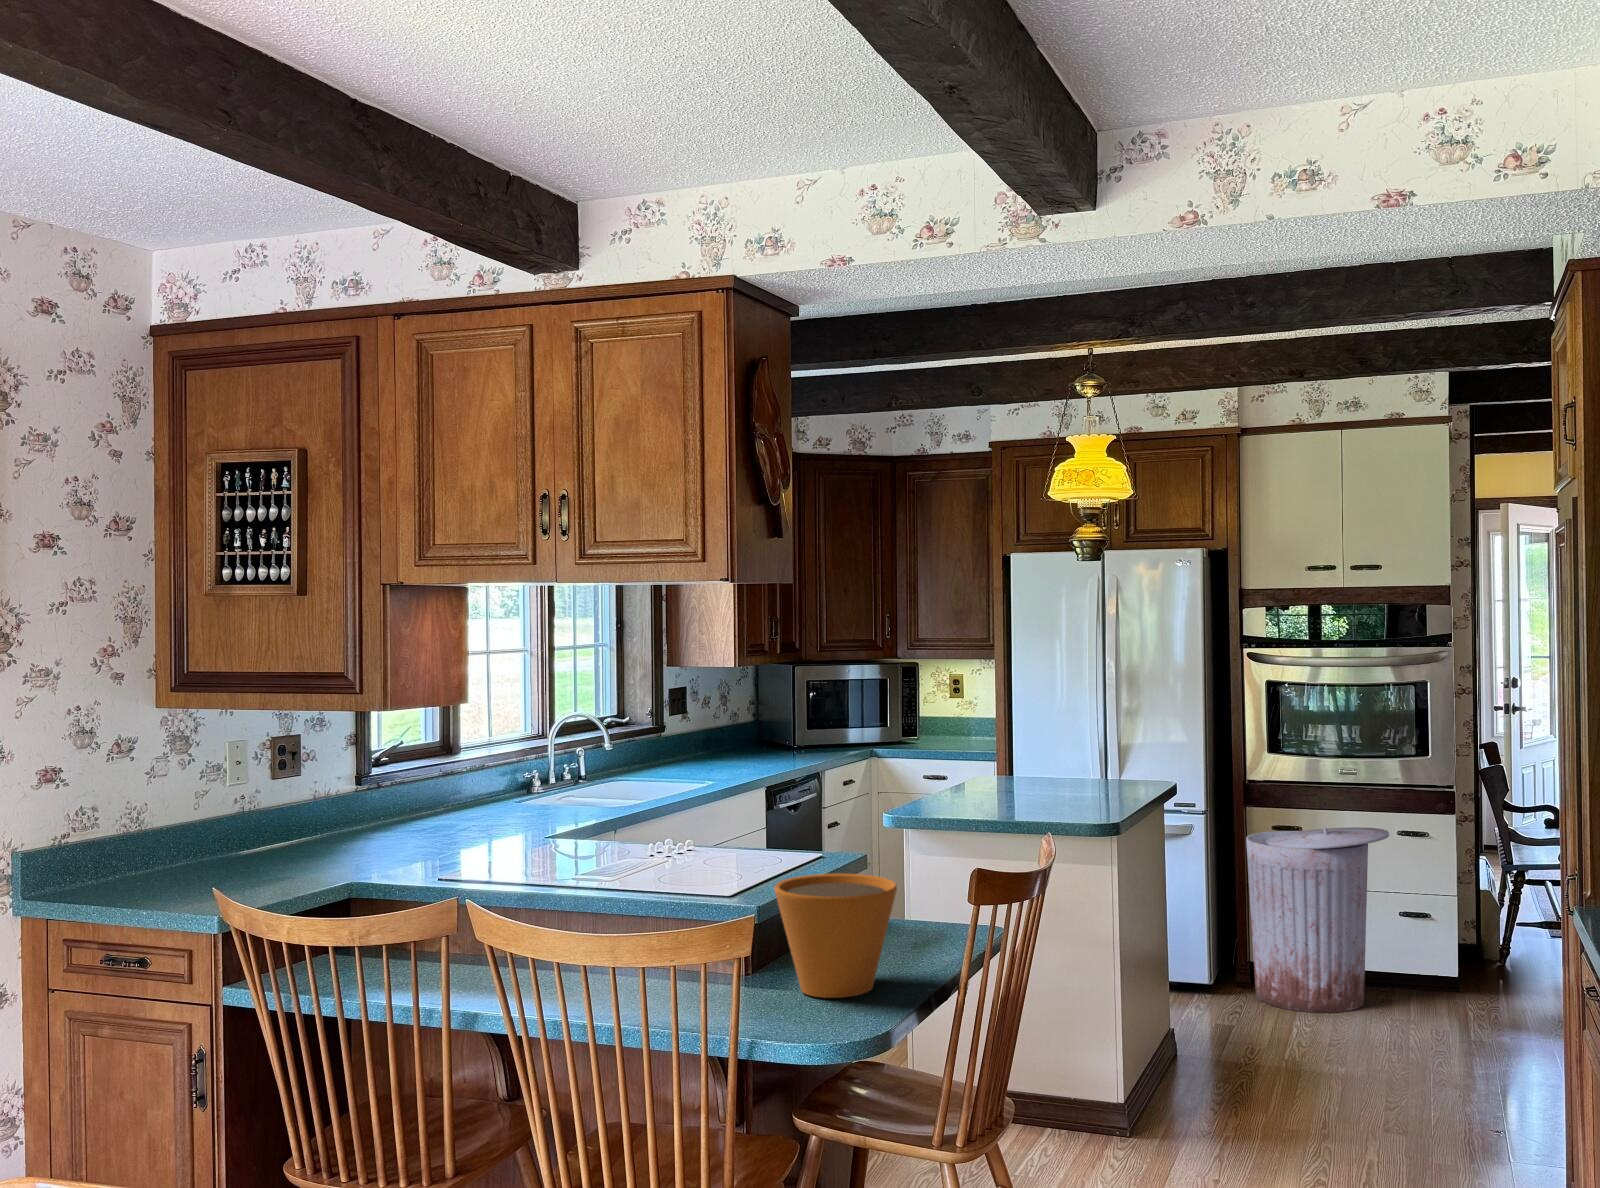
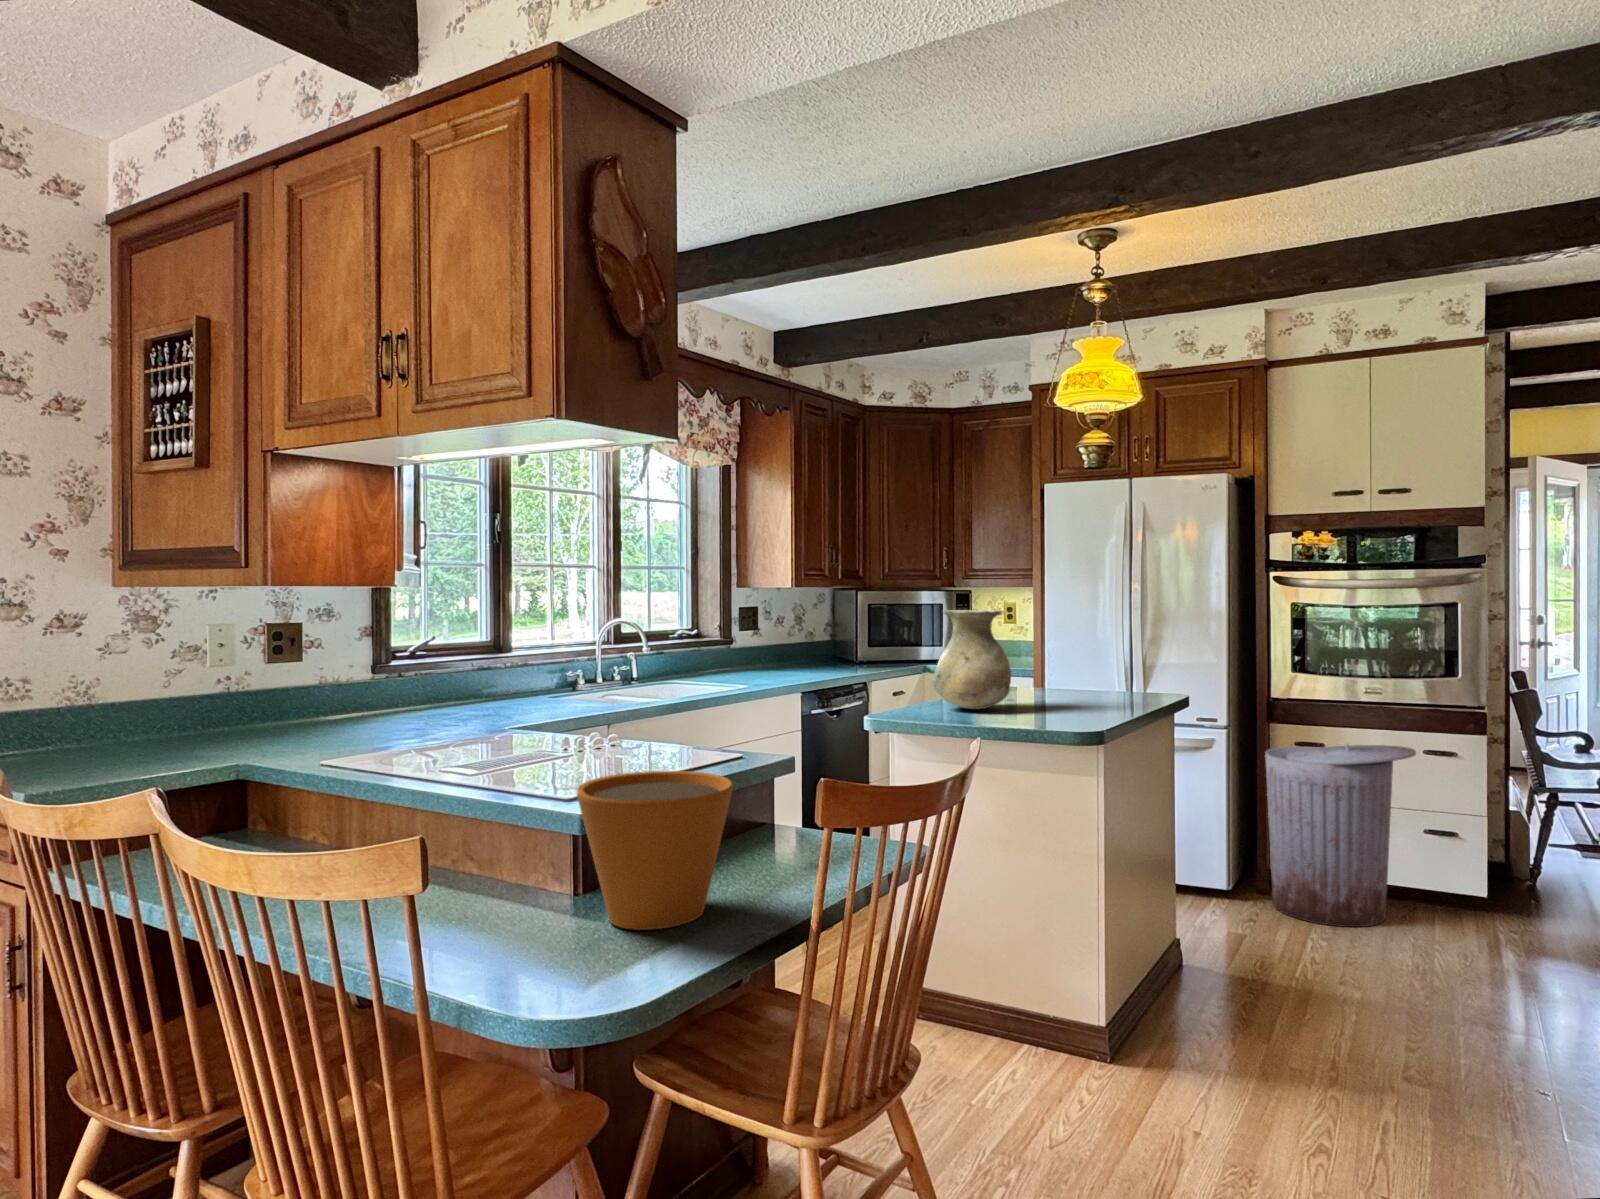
vase: none [945,706,1023,806] -> present [932,610,1011,709]

